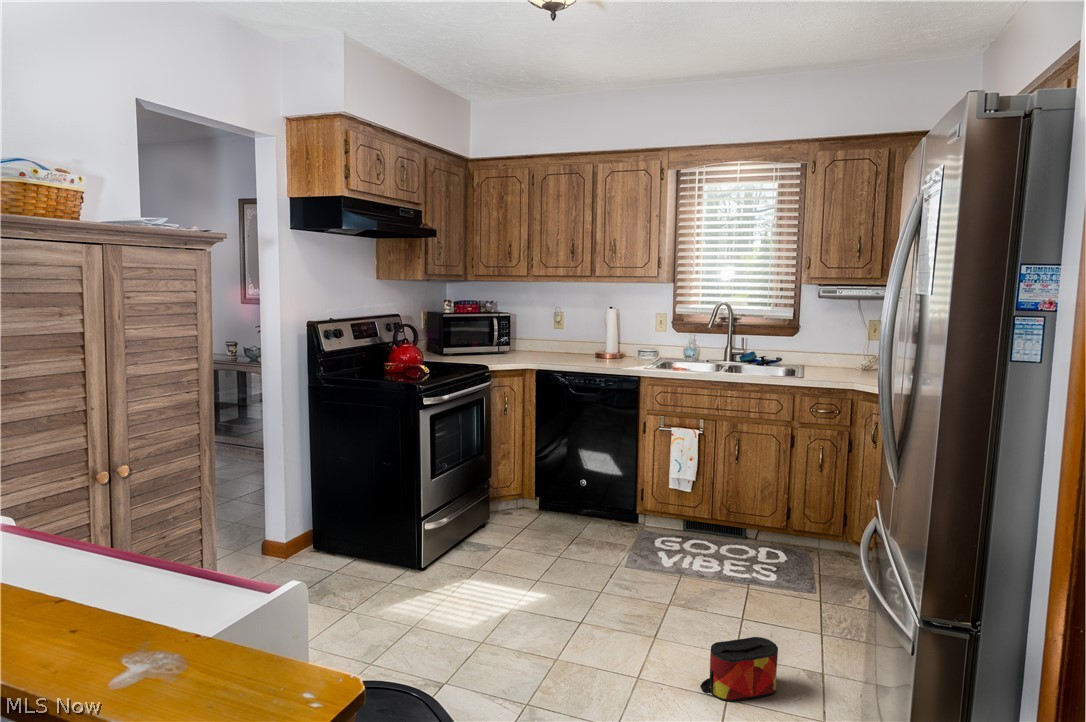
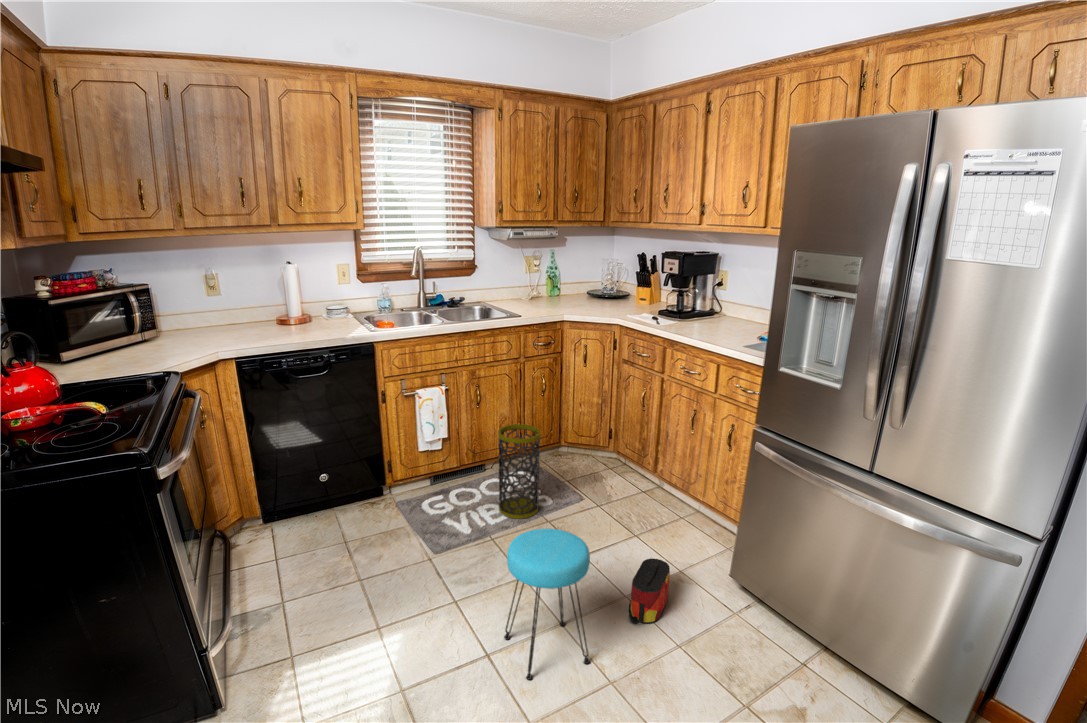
trash can: none [717,479,766,583] -> present [498,424,541,519]
stool: none [555,538,642,688] -> present [504,528,590,679]

